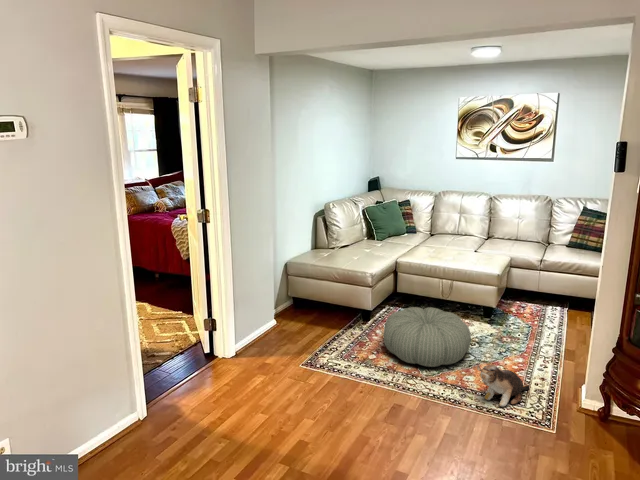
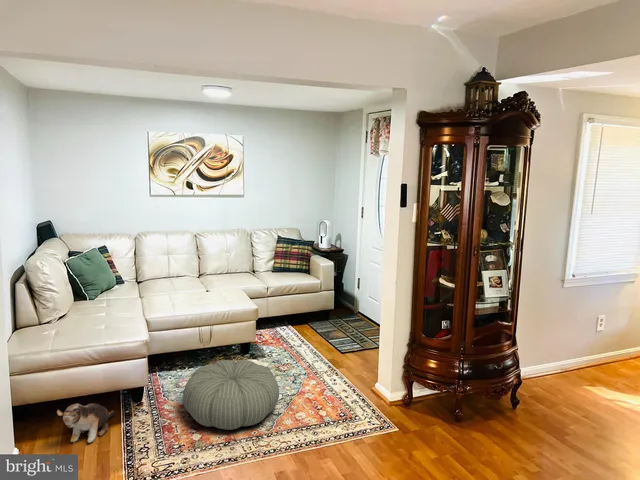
plush toy: present [476,365,529,407] -> present [57,403,115,443]

